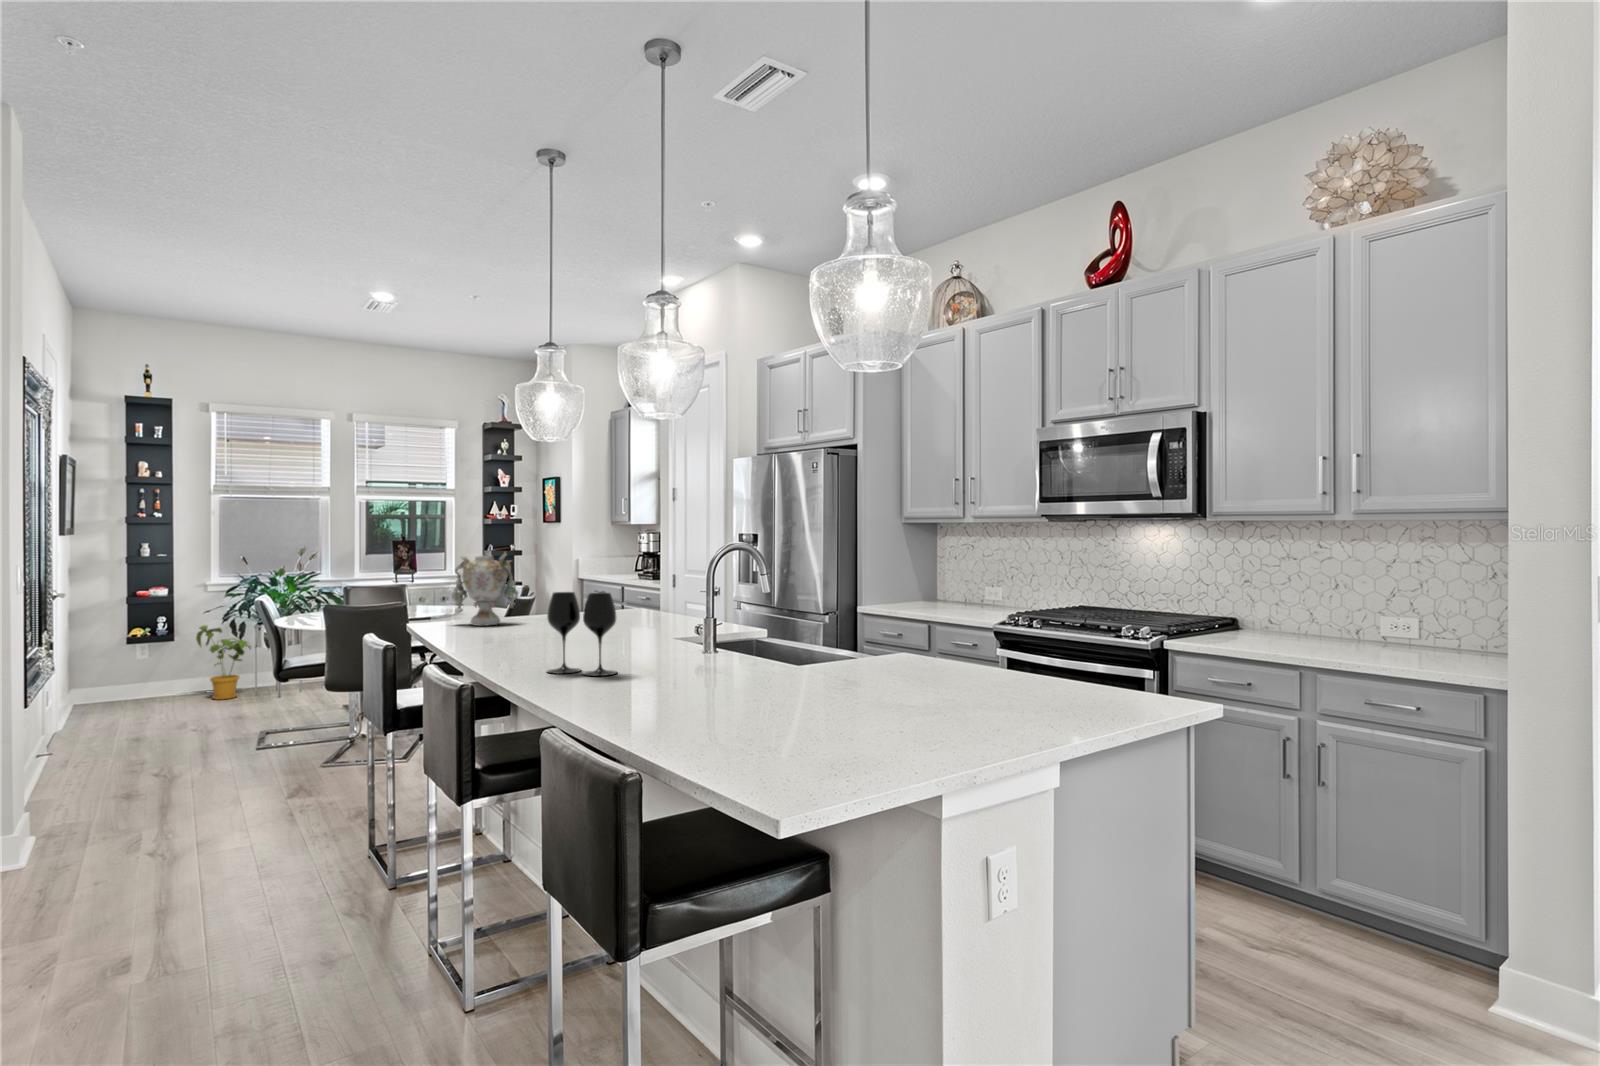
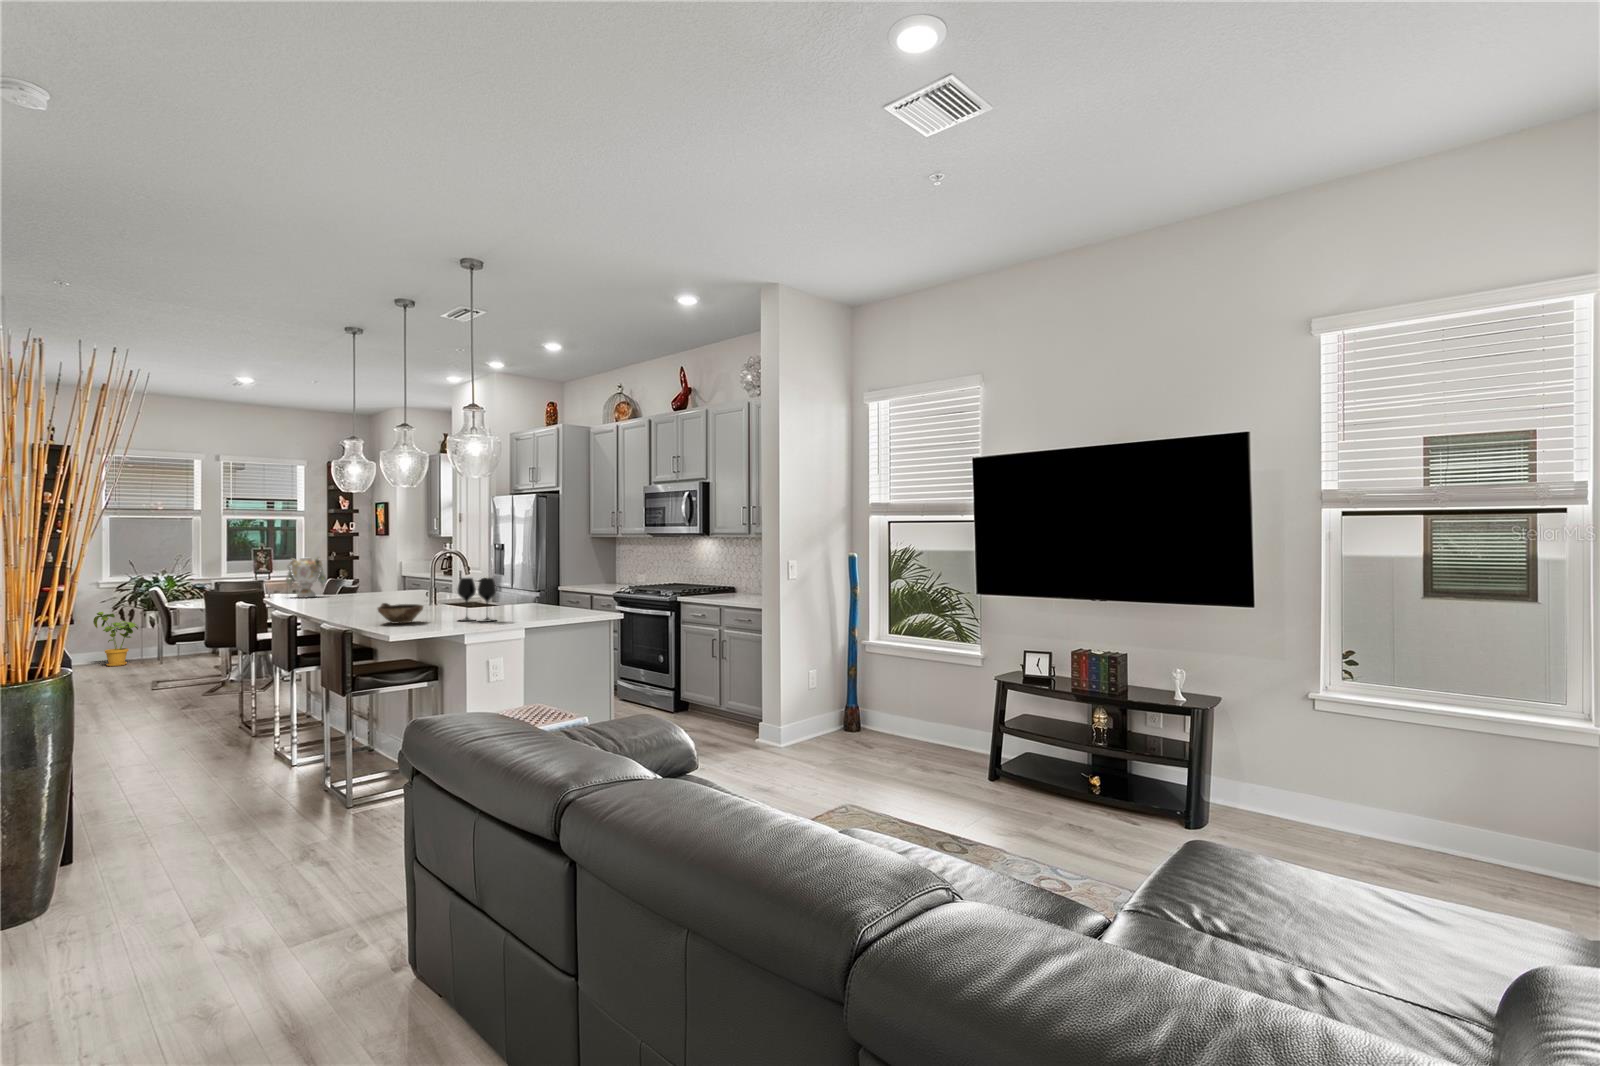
wine glass: present [547,592,617,676] -> present [457,578,496,622]
bowl: none [706,676,819,735] -> present [378,603,423,624]

